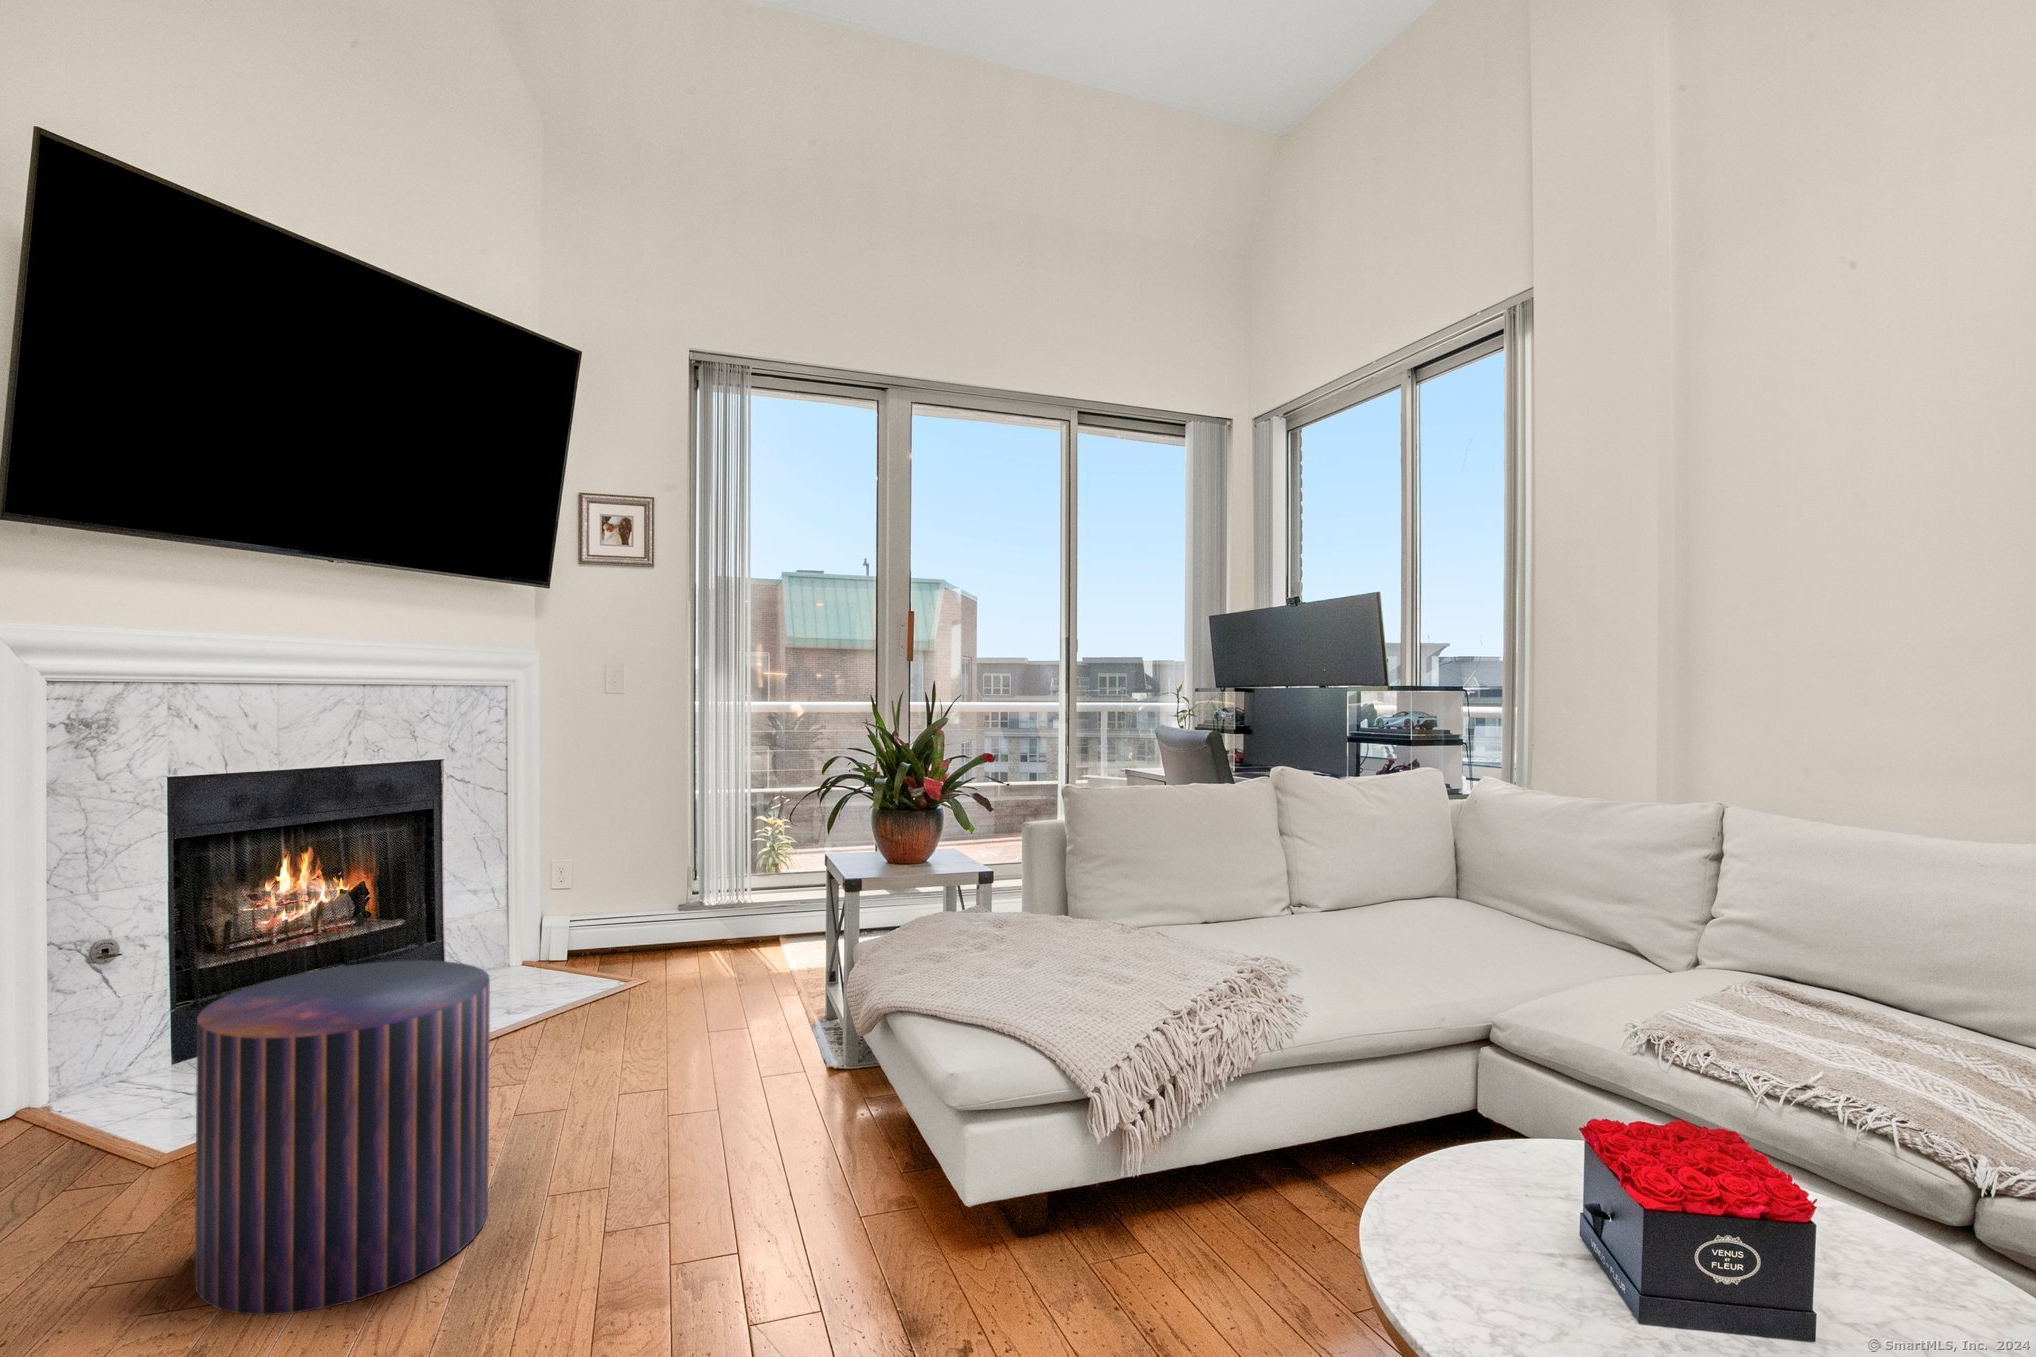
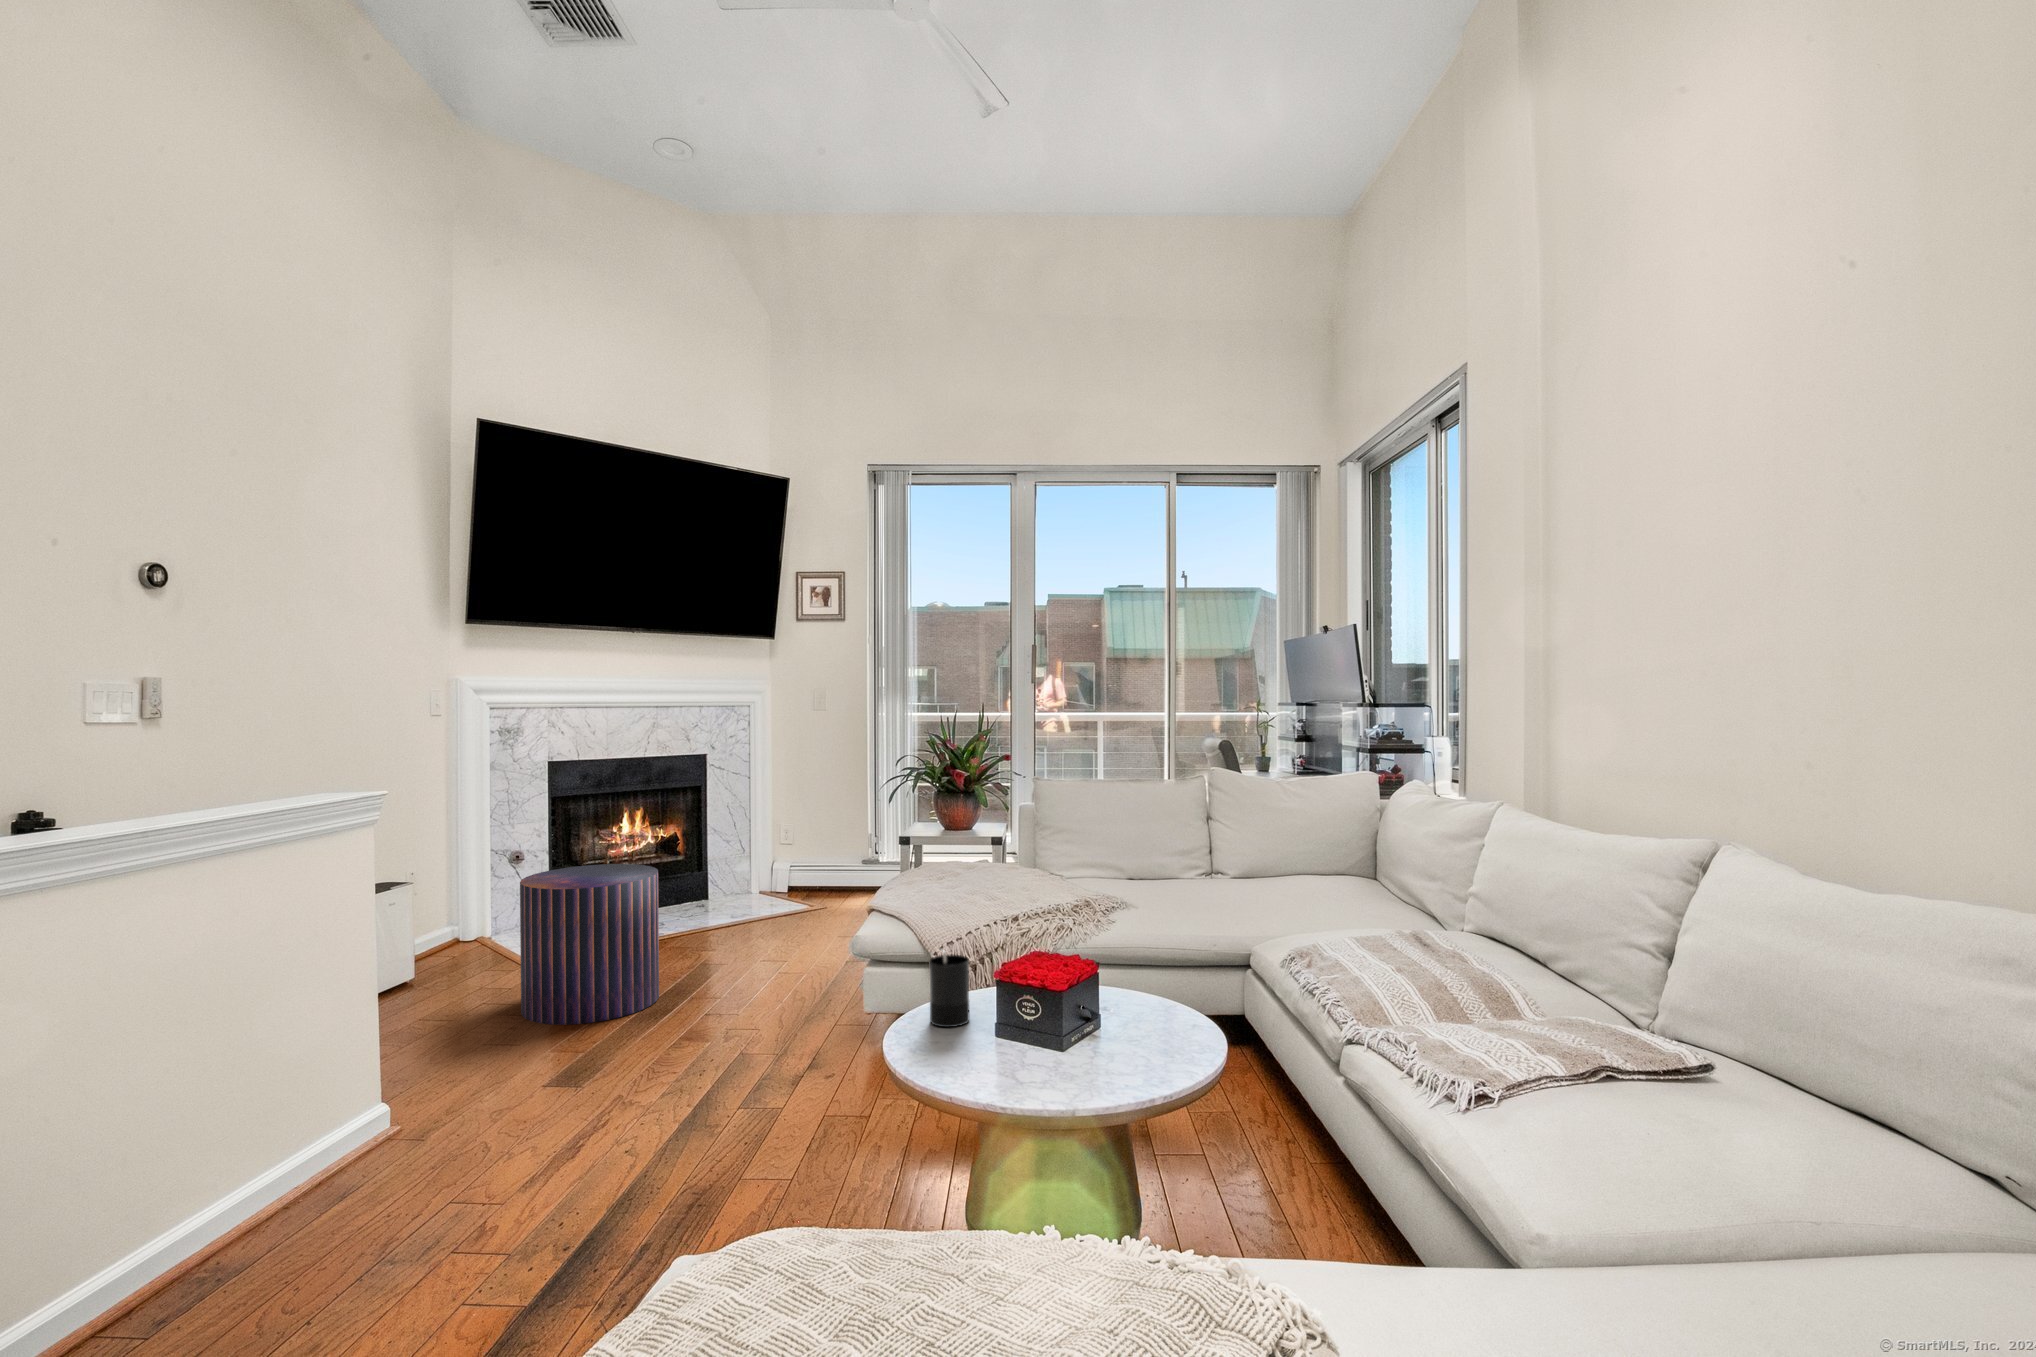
candle: none [1427,1136,1522,1309] -> present [930,951,969,1027]

